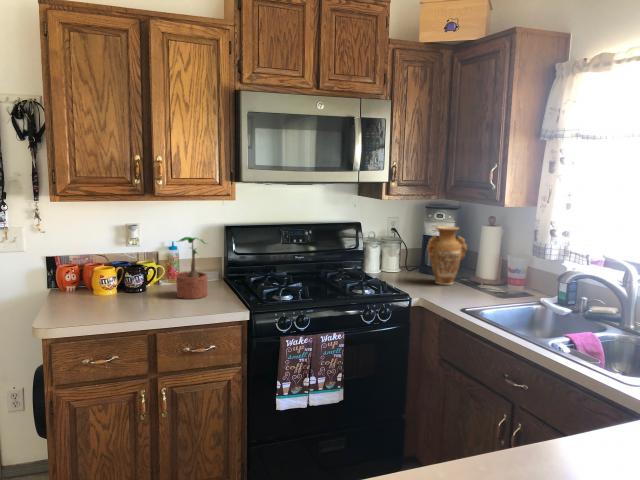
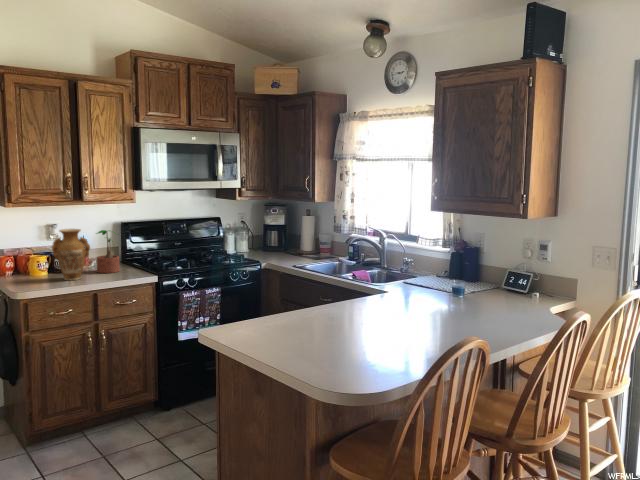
vase: present [428,226,467,285] -> present [52,229,90,280]

